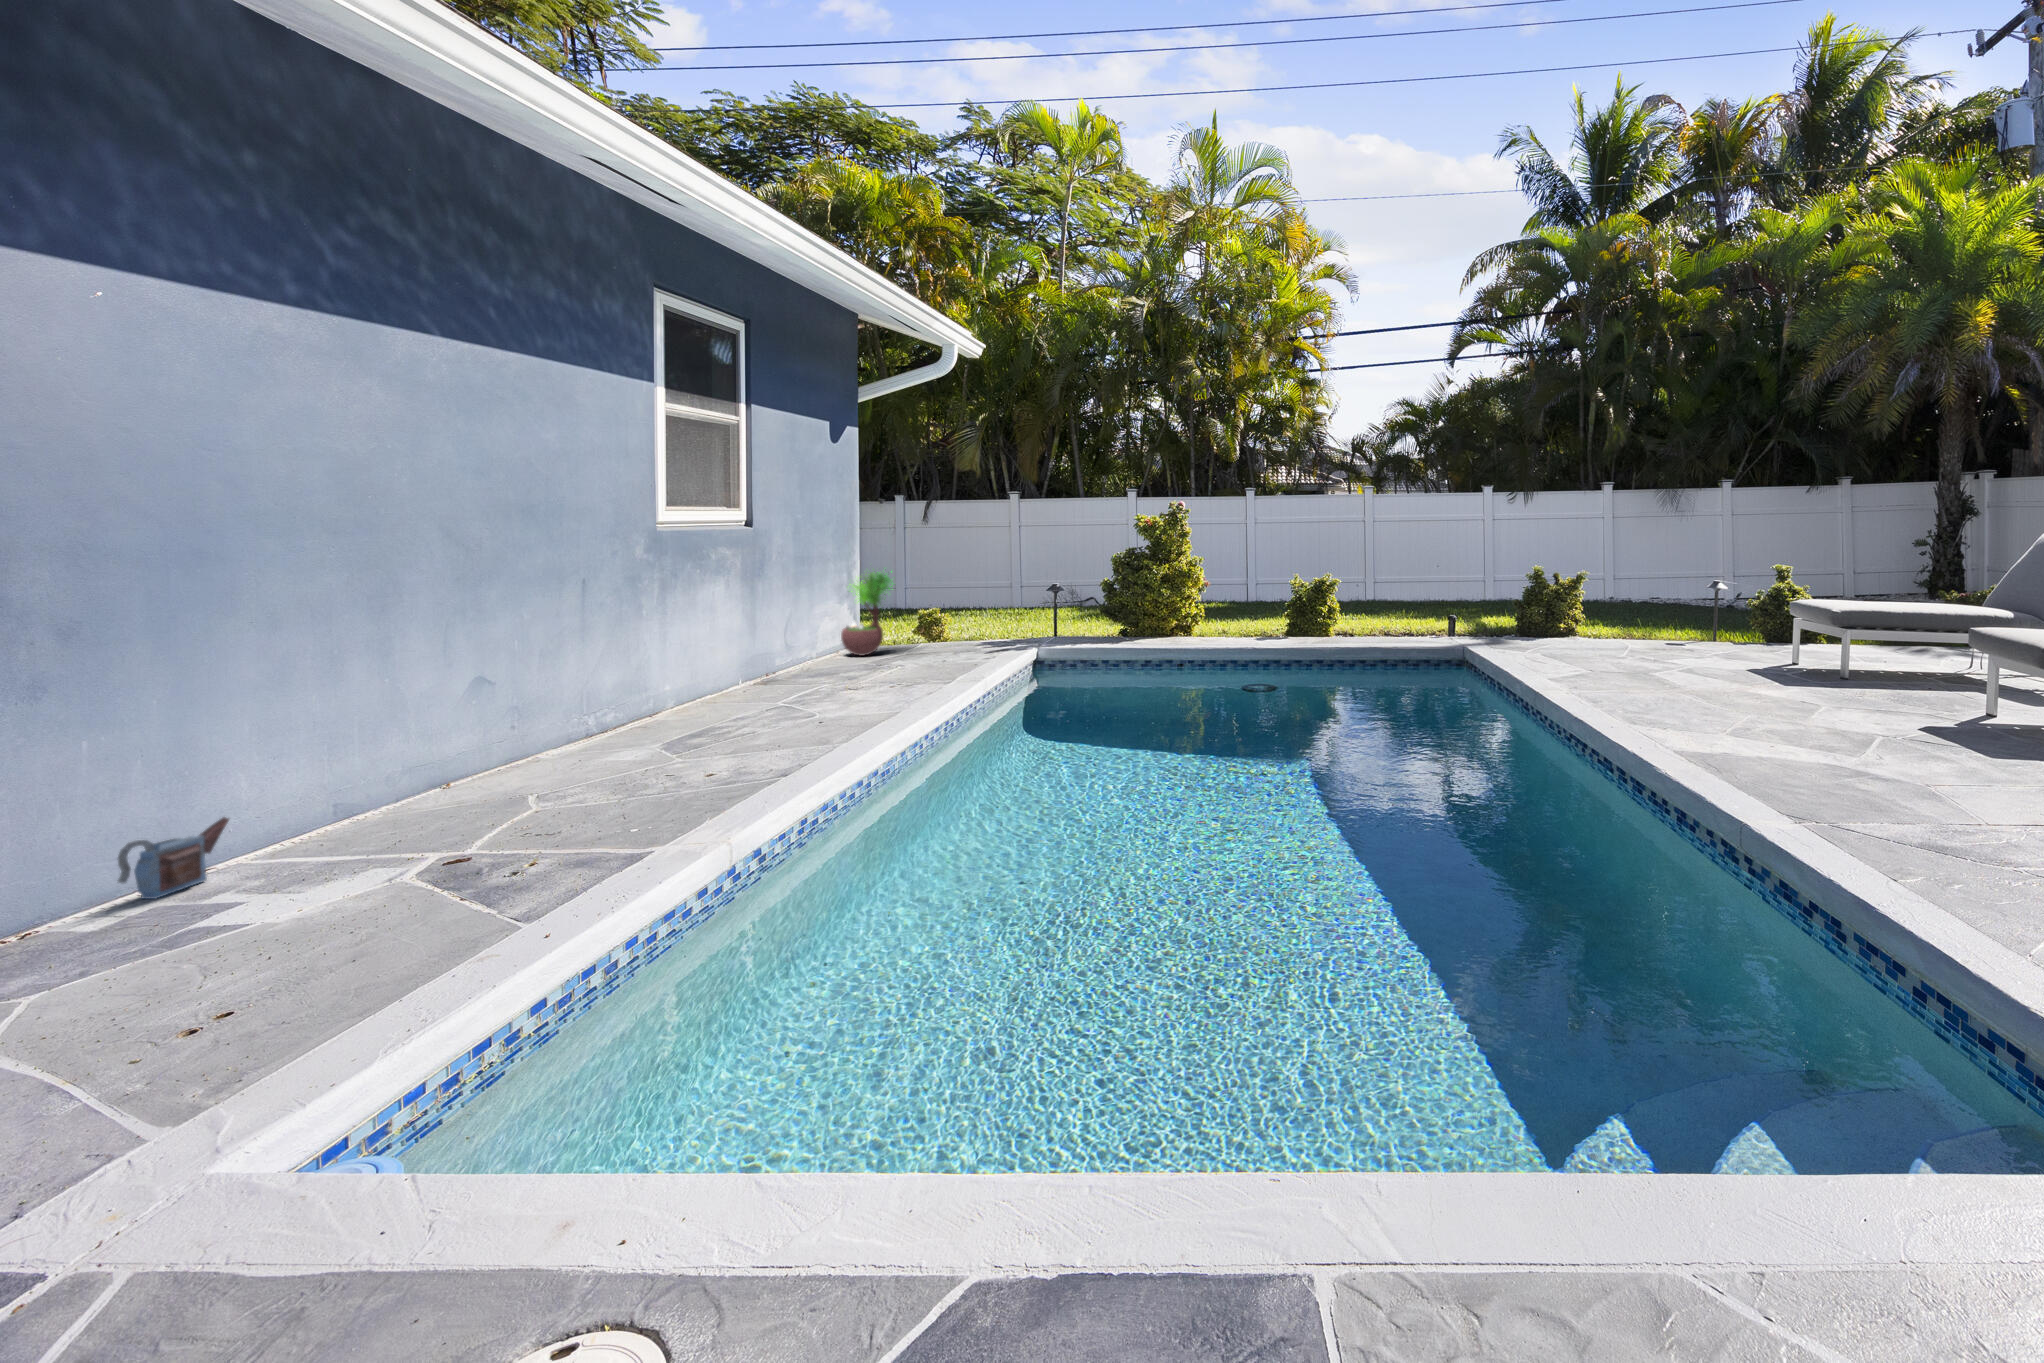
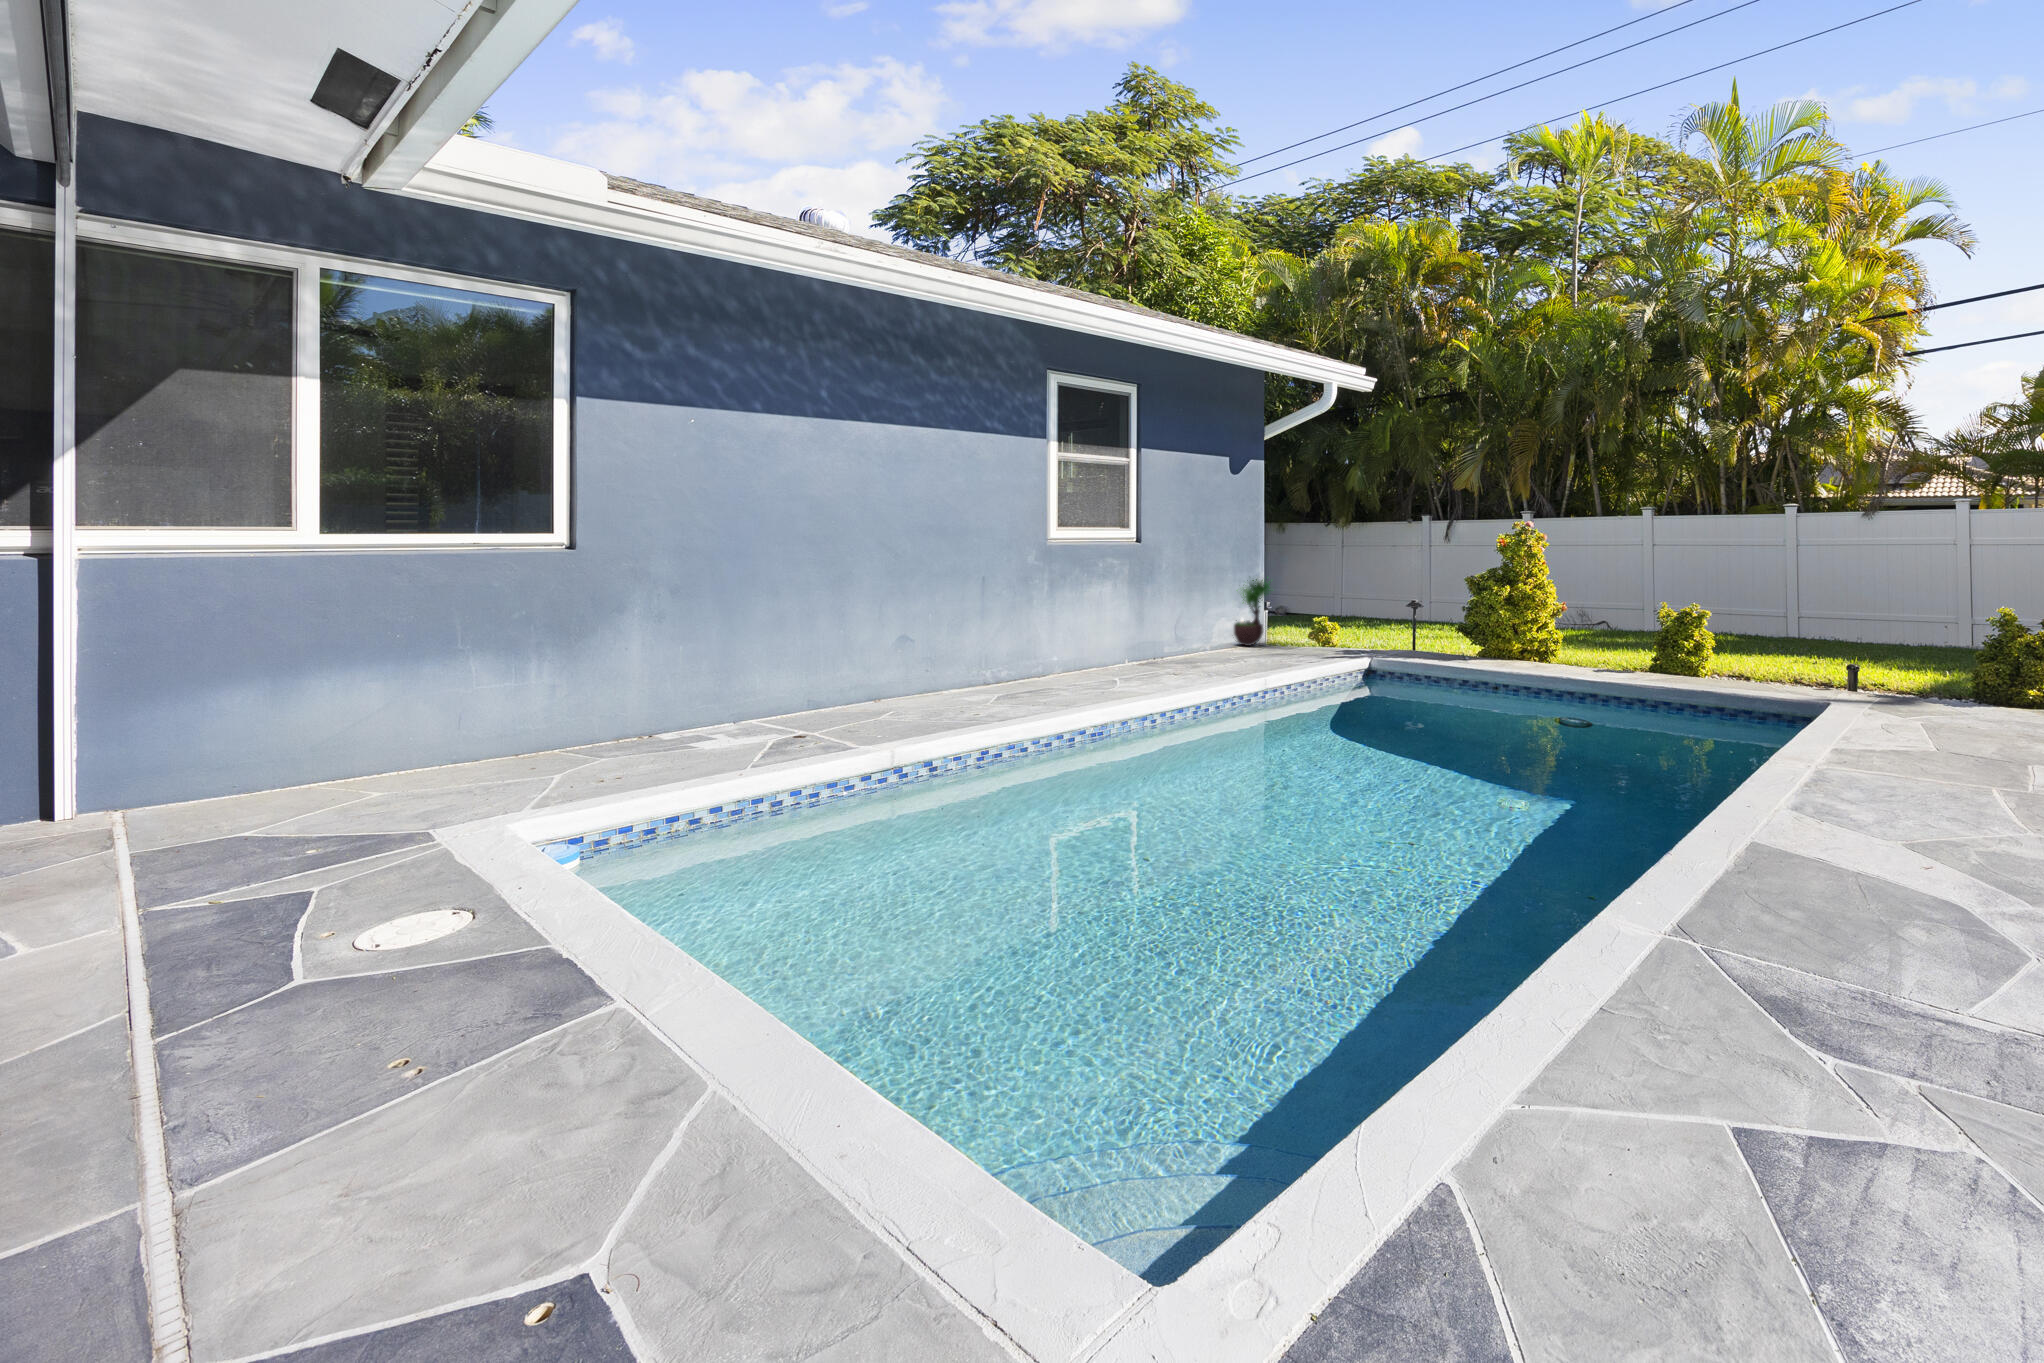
watering can: present [117,817,229,899] -> none [655,688,714,724]

